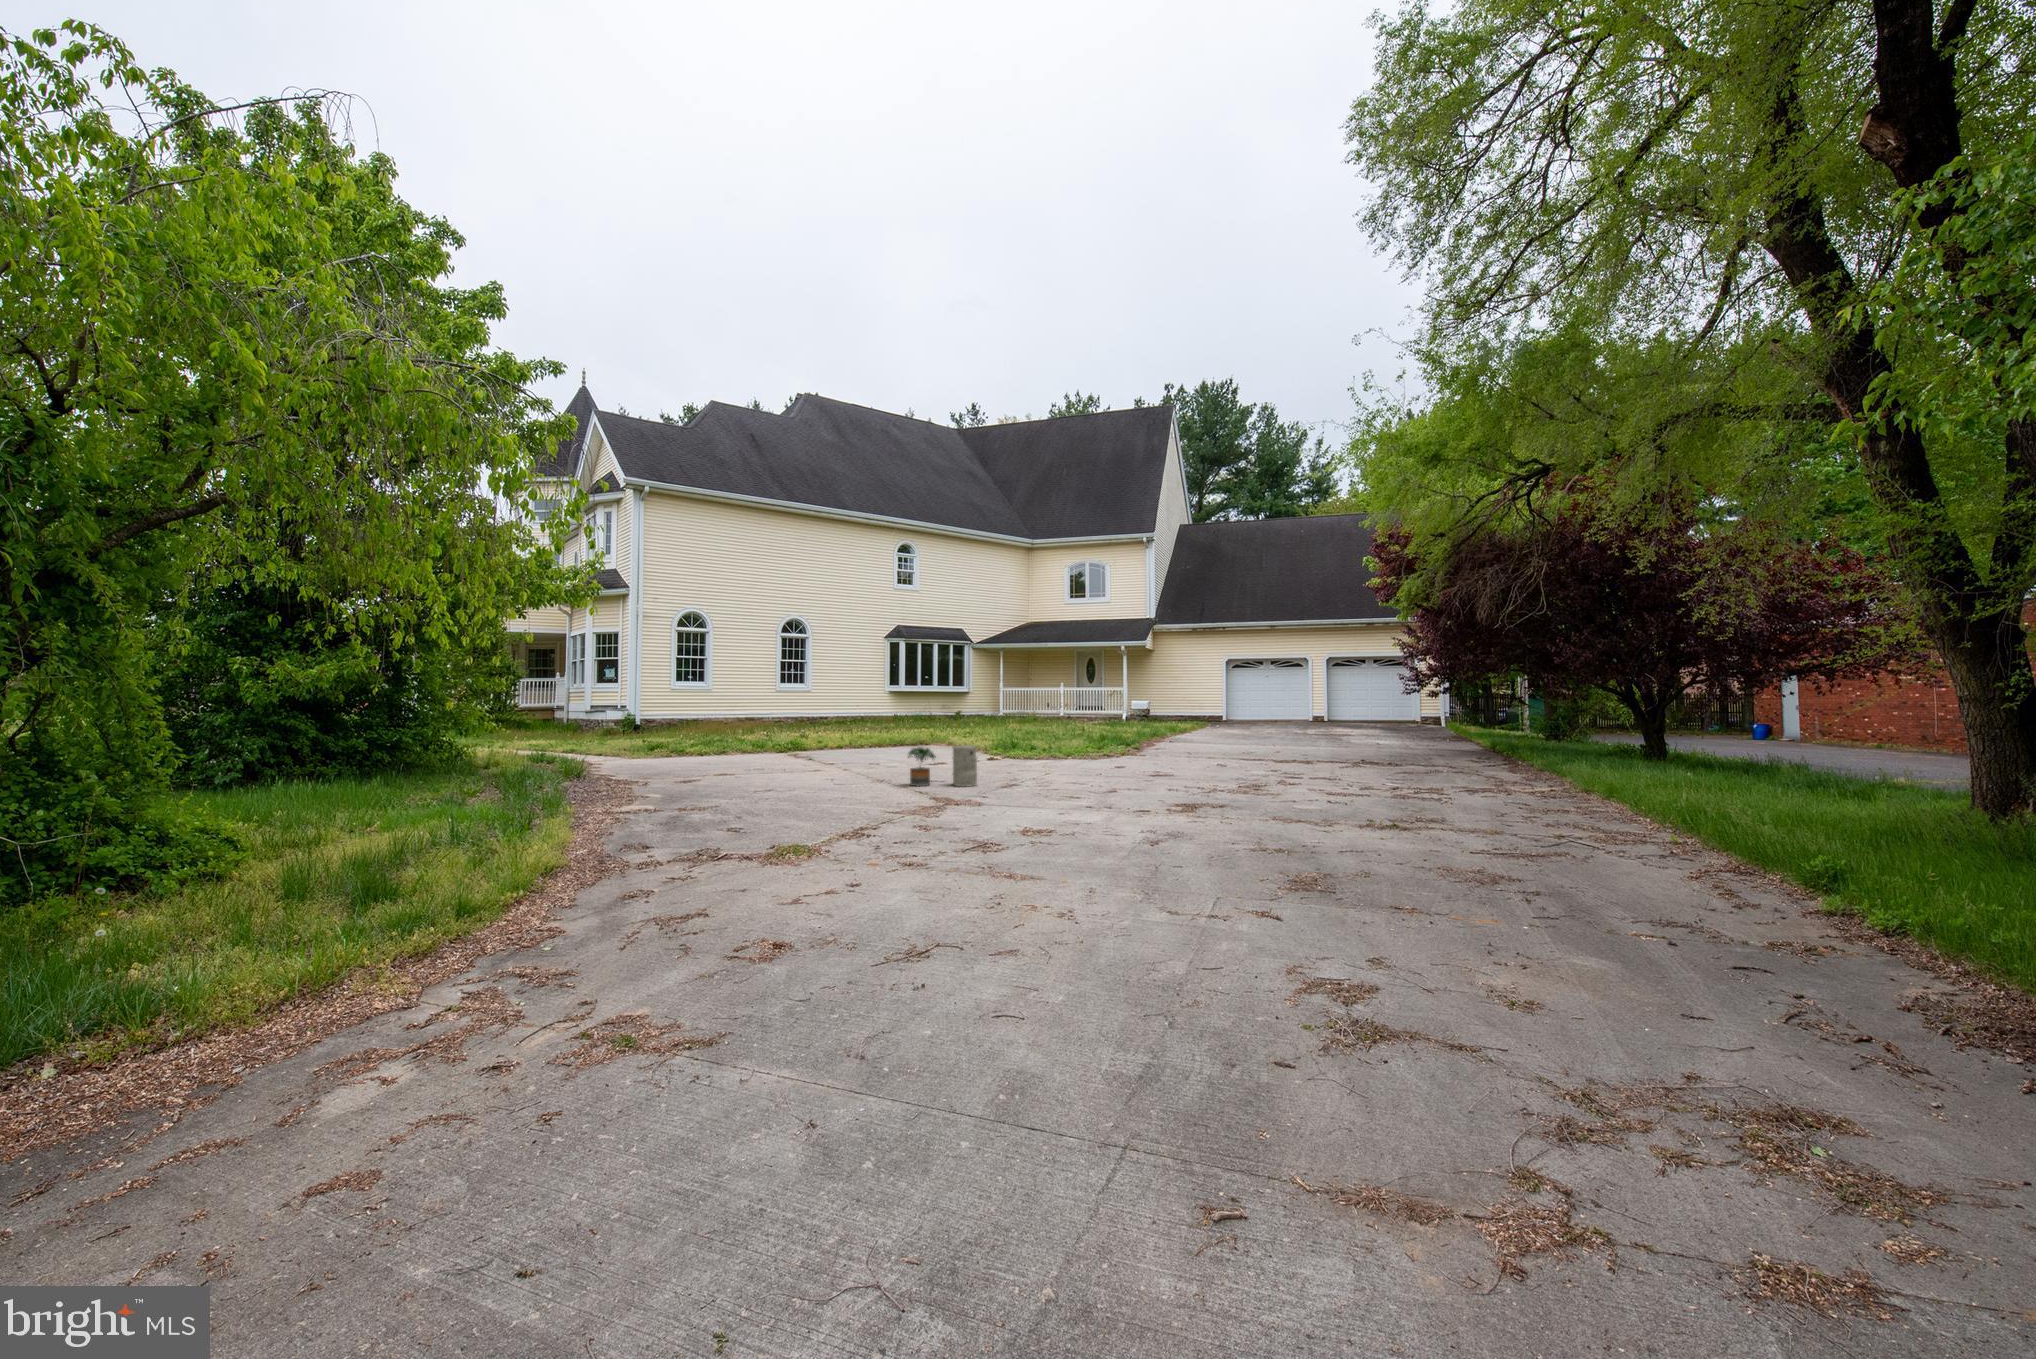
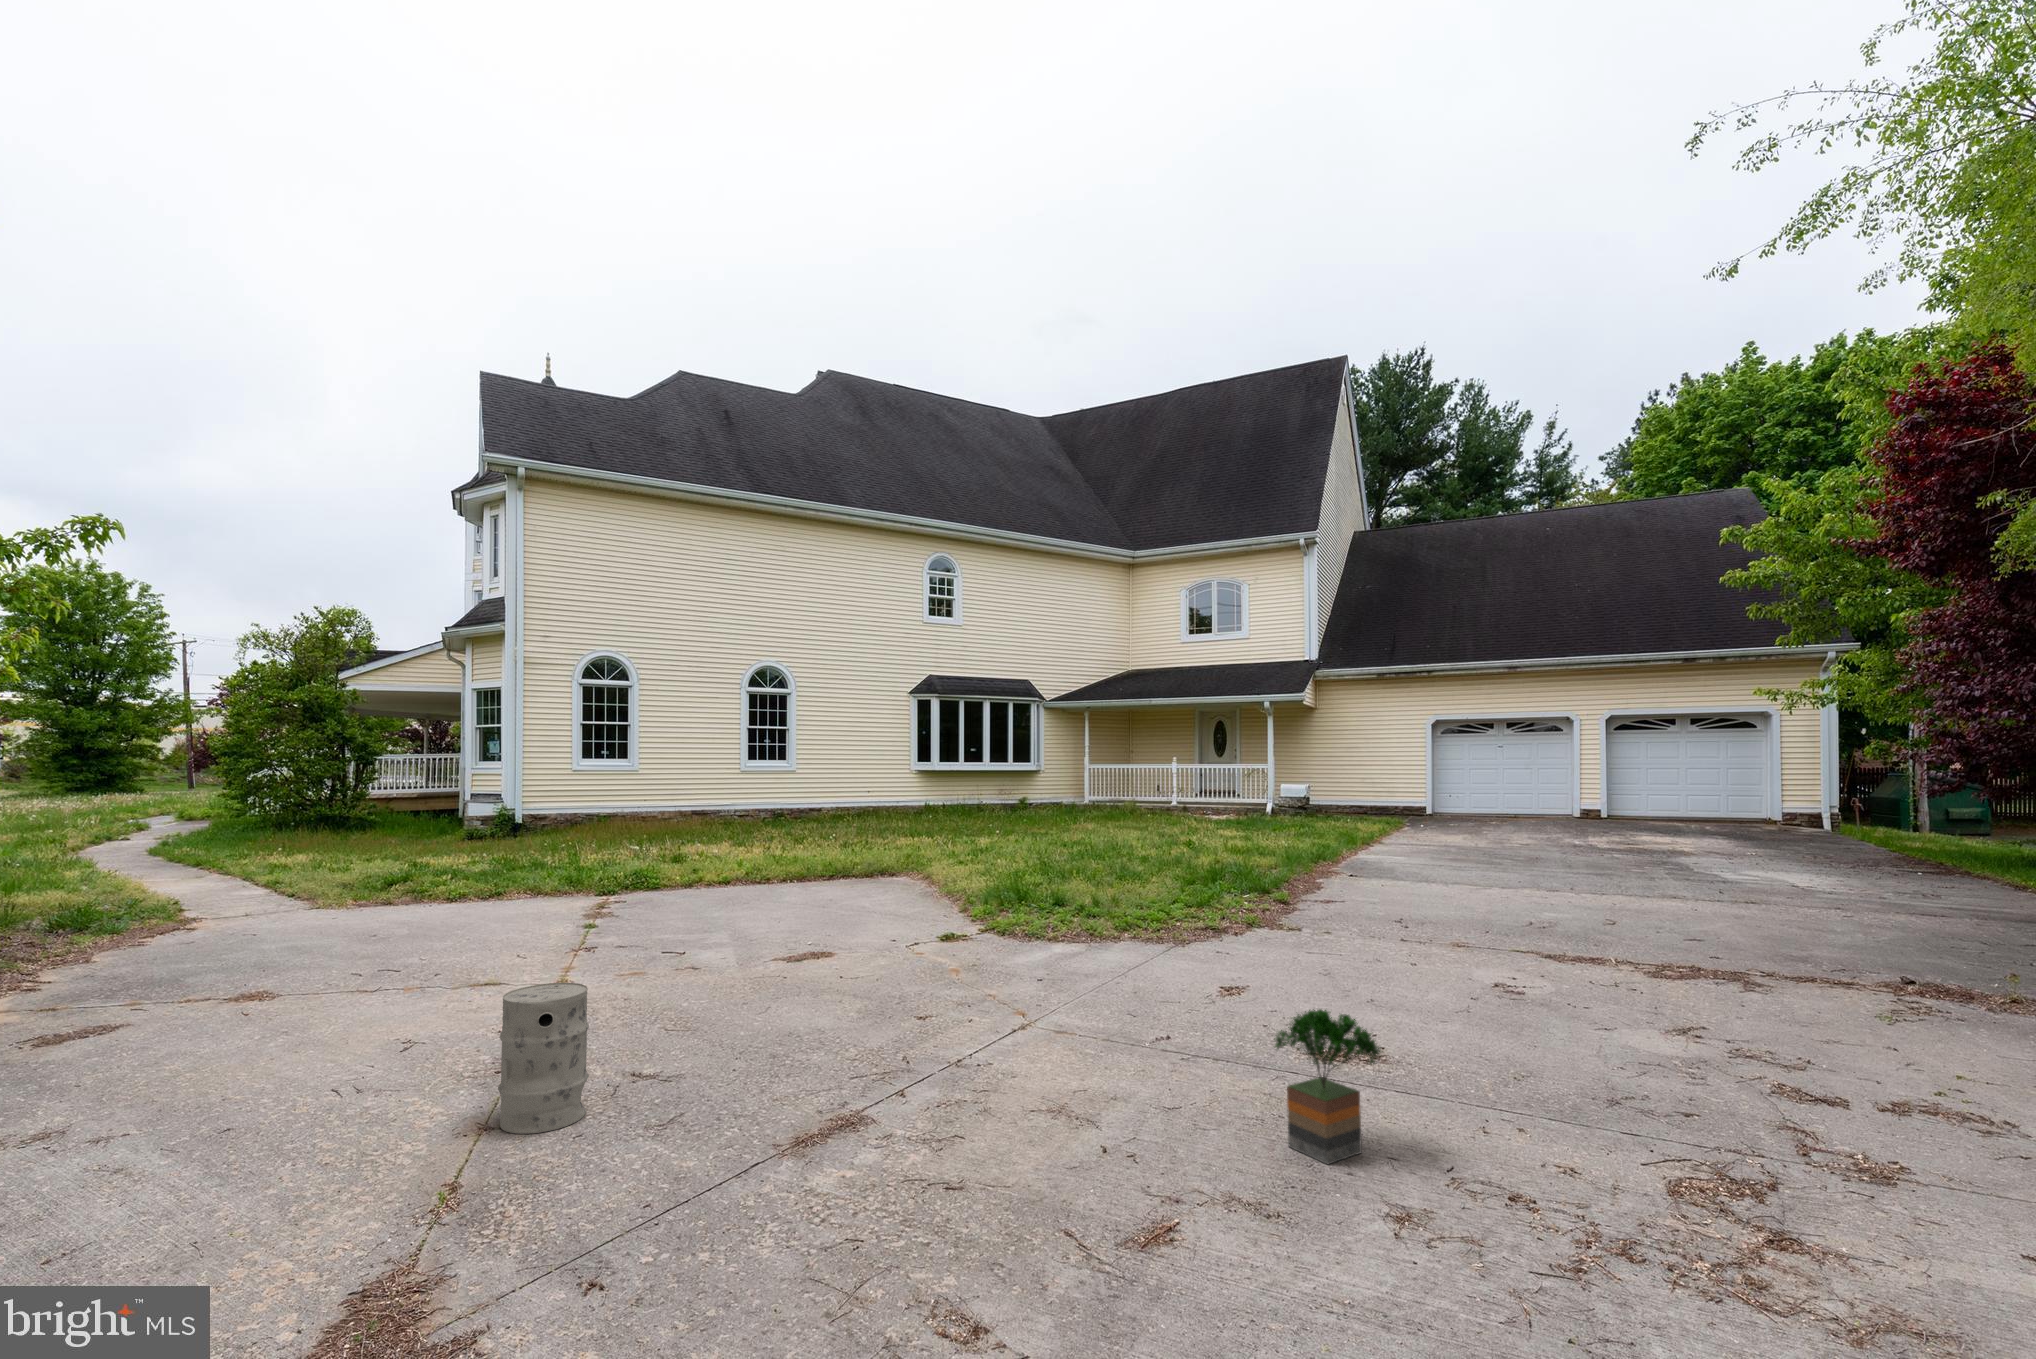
potted tree: present [908,747,936,786] -> present [1274,1009,1381,1164]

